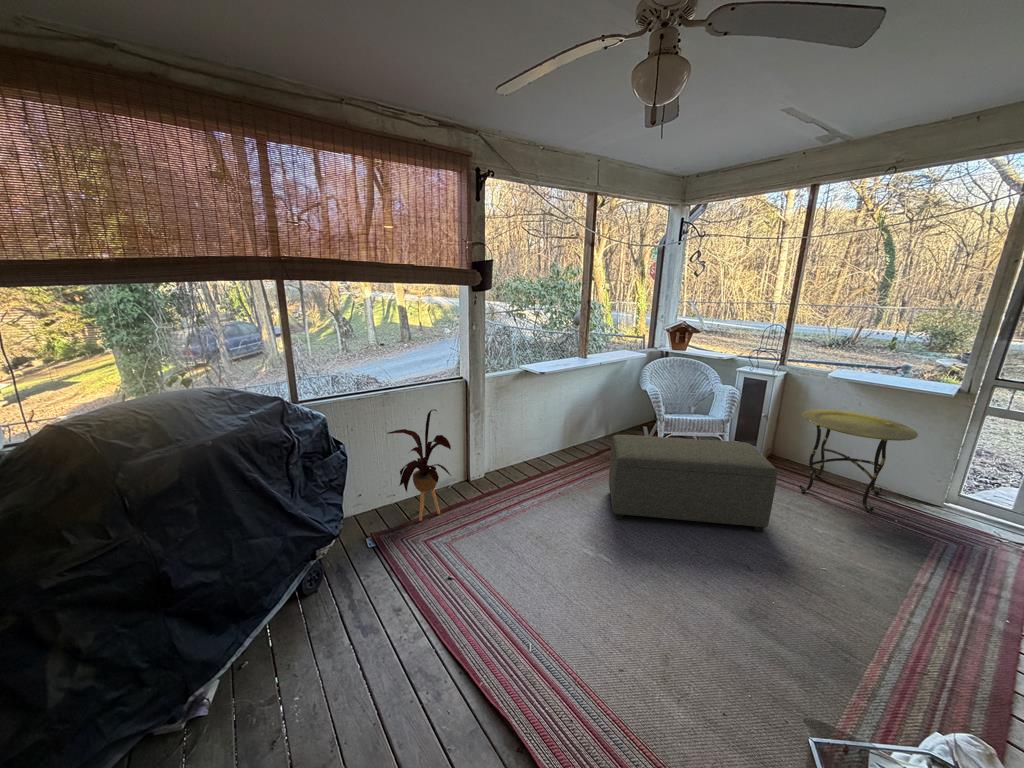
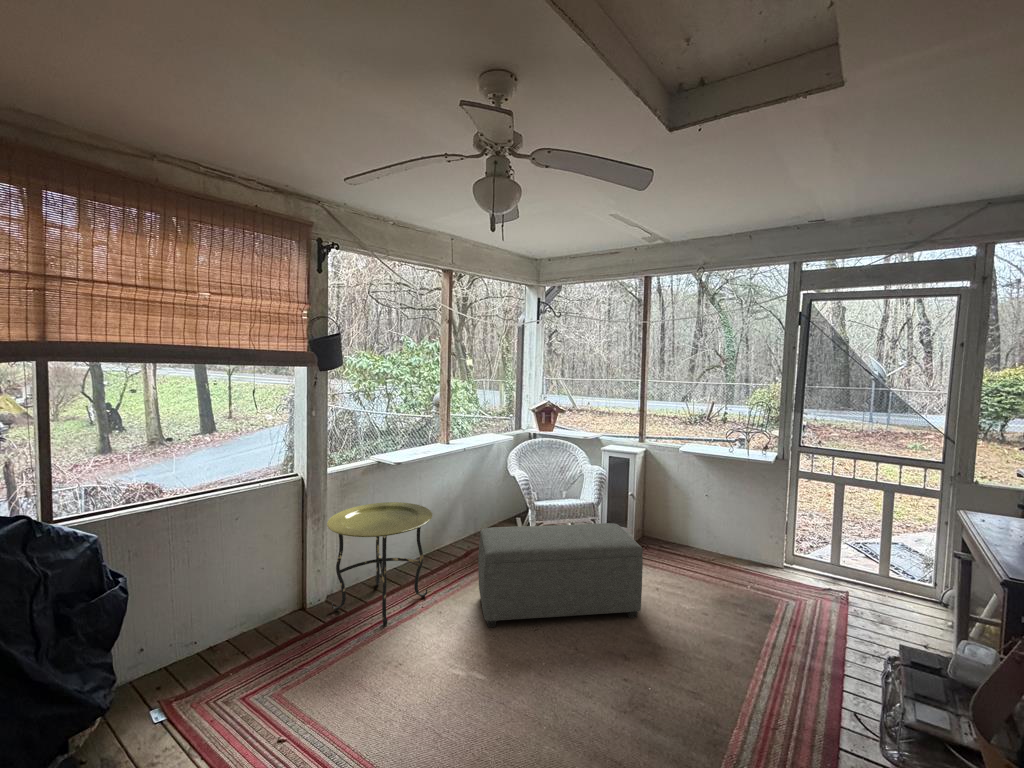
house plant: present [388,409,451,521] -> none [191,516,283,671]
side table: present [799,409,918,513] -> present [327,502,432,626]

